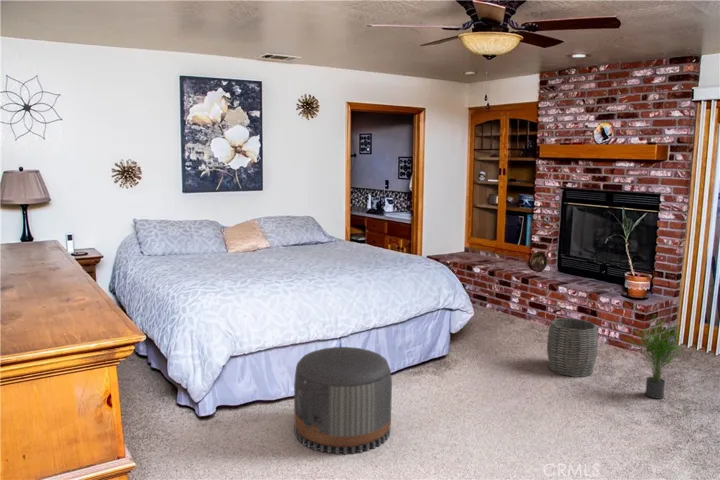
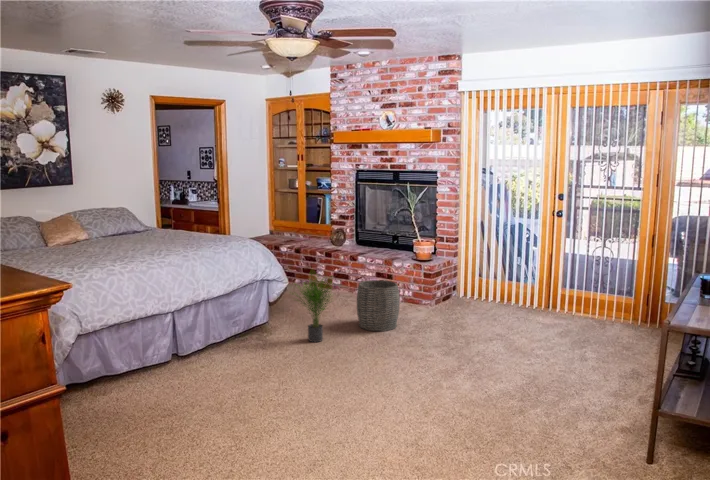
potted plant: present [636,320,680,399] -> present [301,274,331,342]
pouf: present [294,347,392,454] -> none [104,322,217,436]

